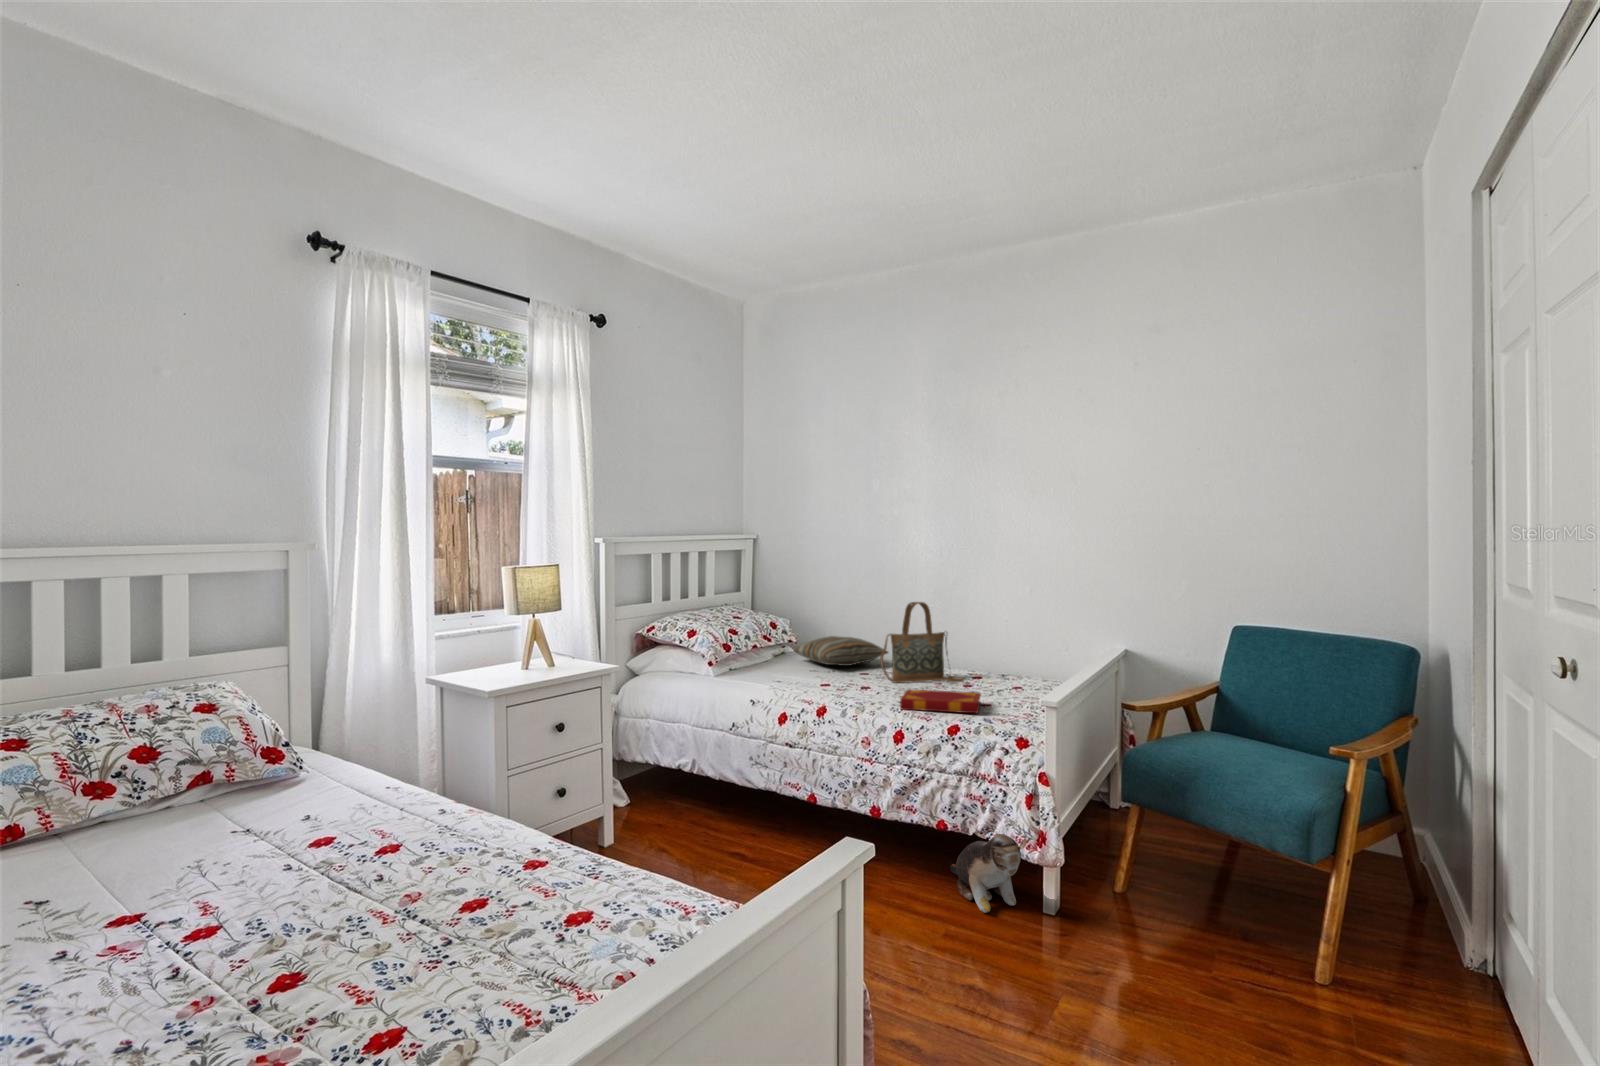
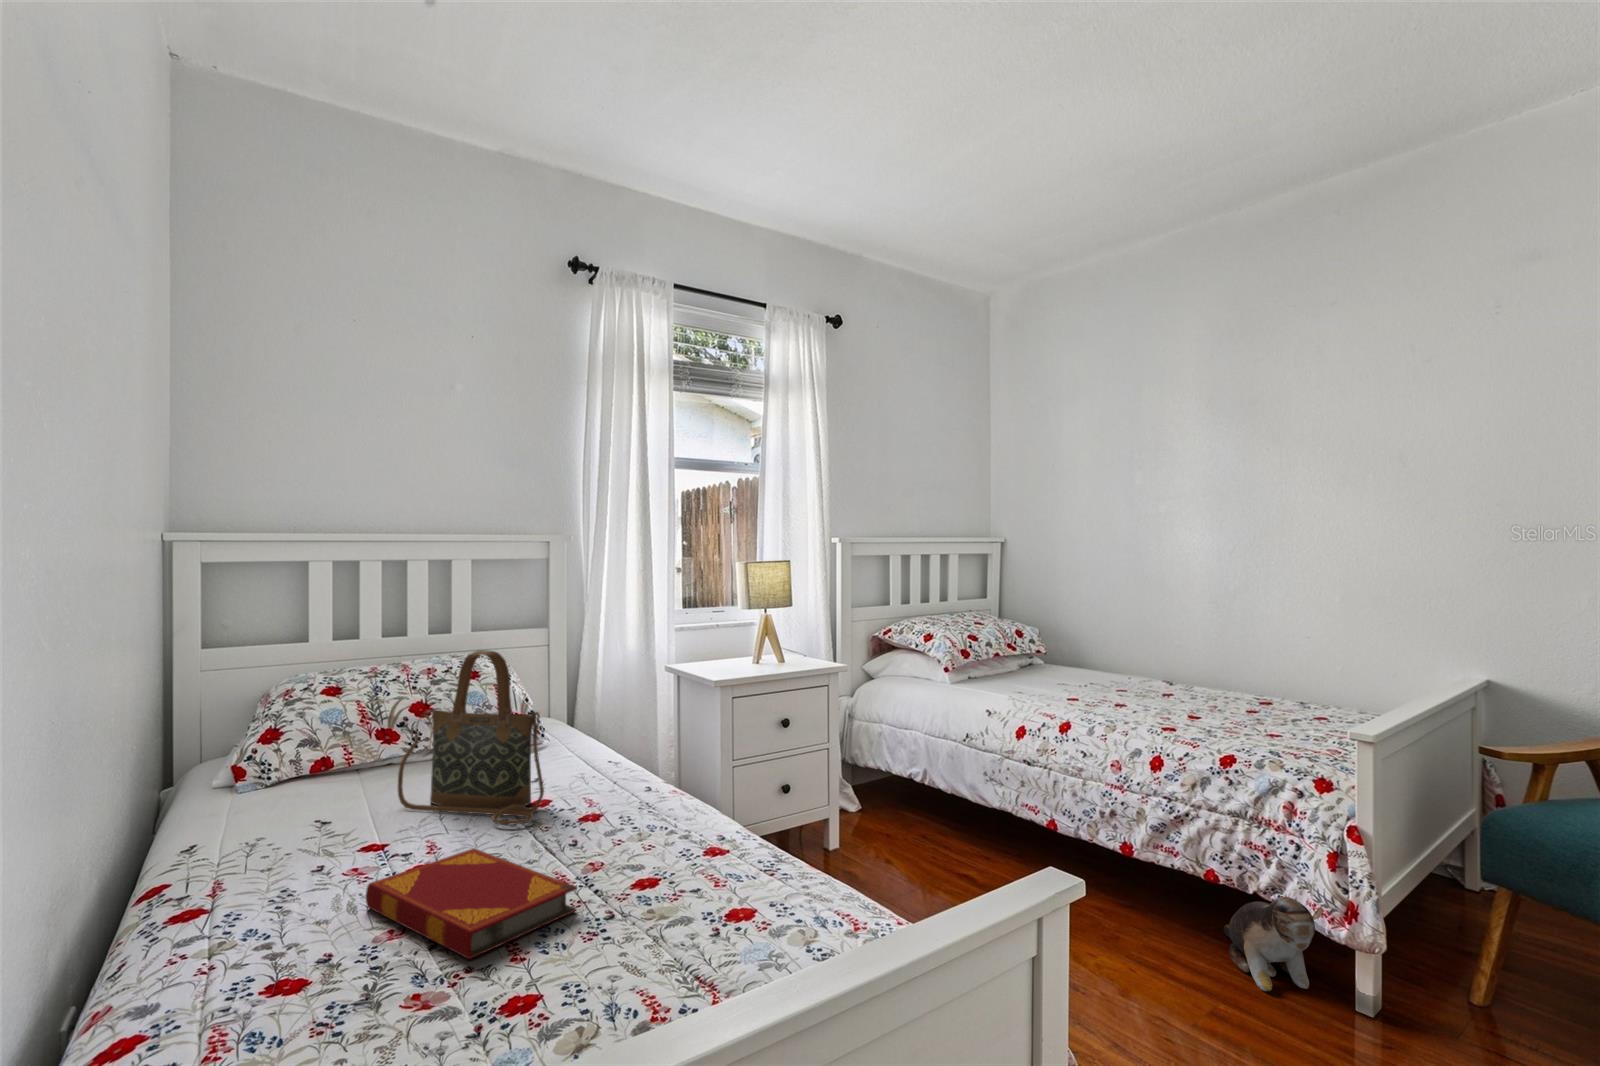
handbag: present [880,602,964,683] -> present [398,650,544,825]
pillow: present [793,636,888,666] -> none [1044,648,1158,680]
hardback book: present [900,689,981,713] -> present [366,849,577,959]

